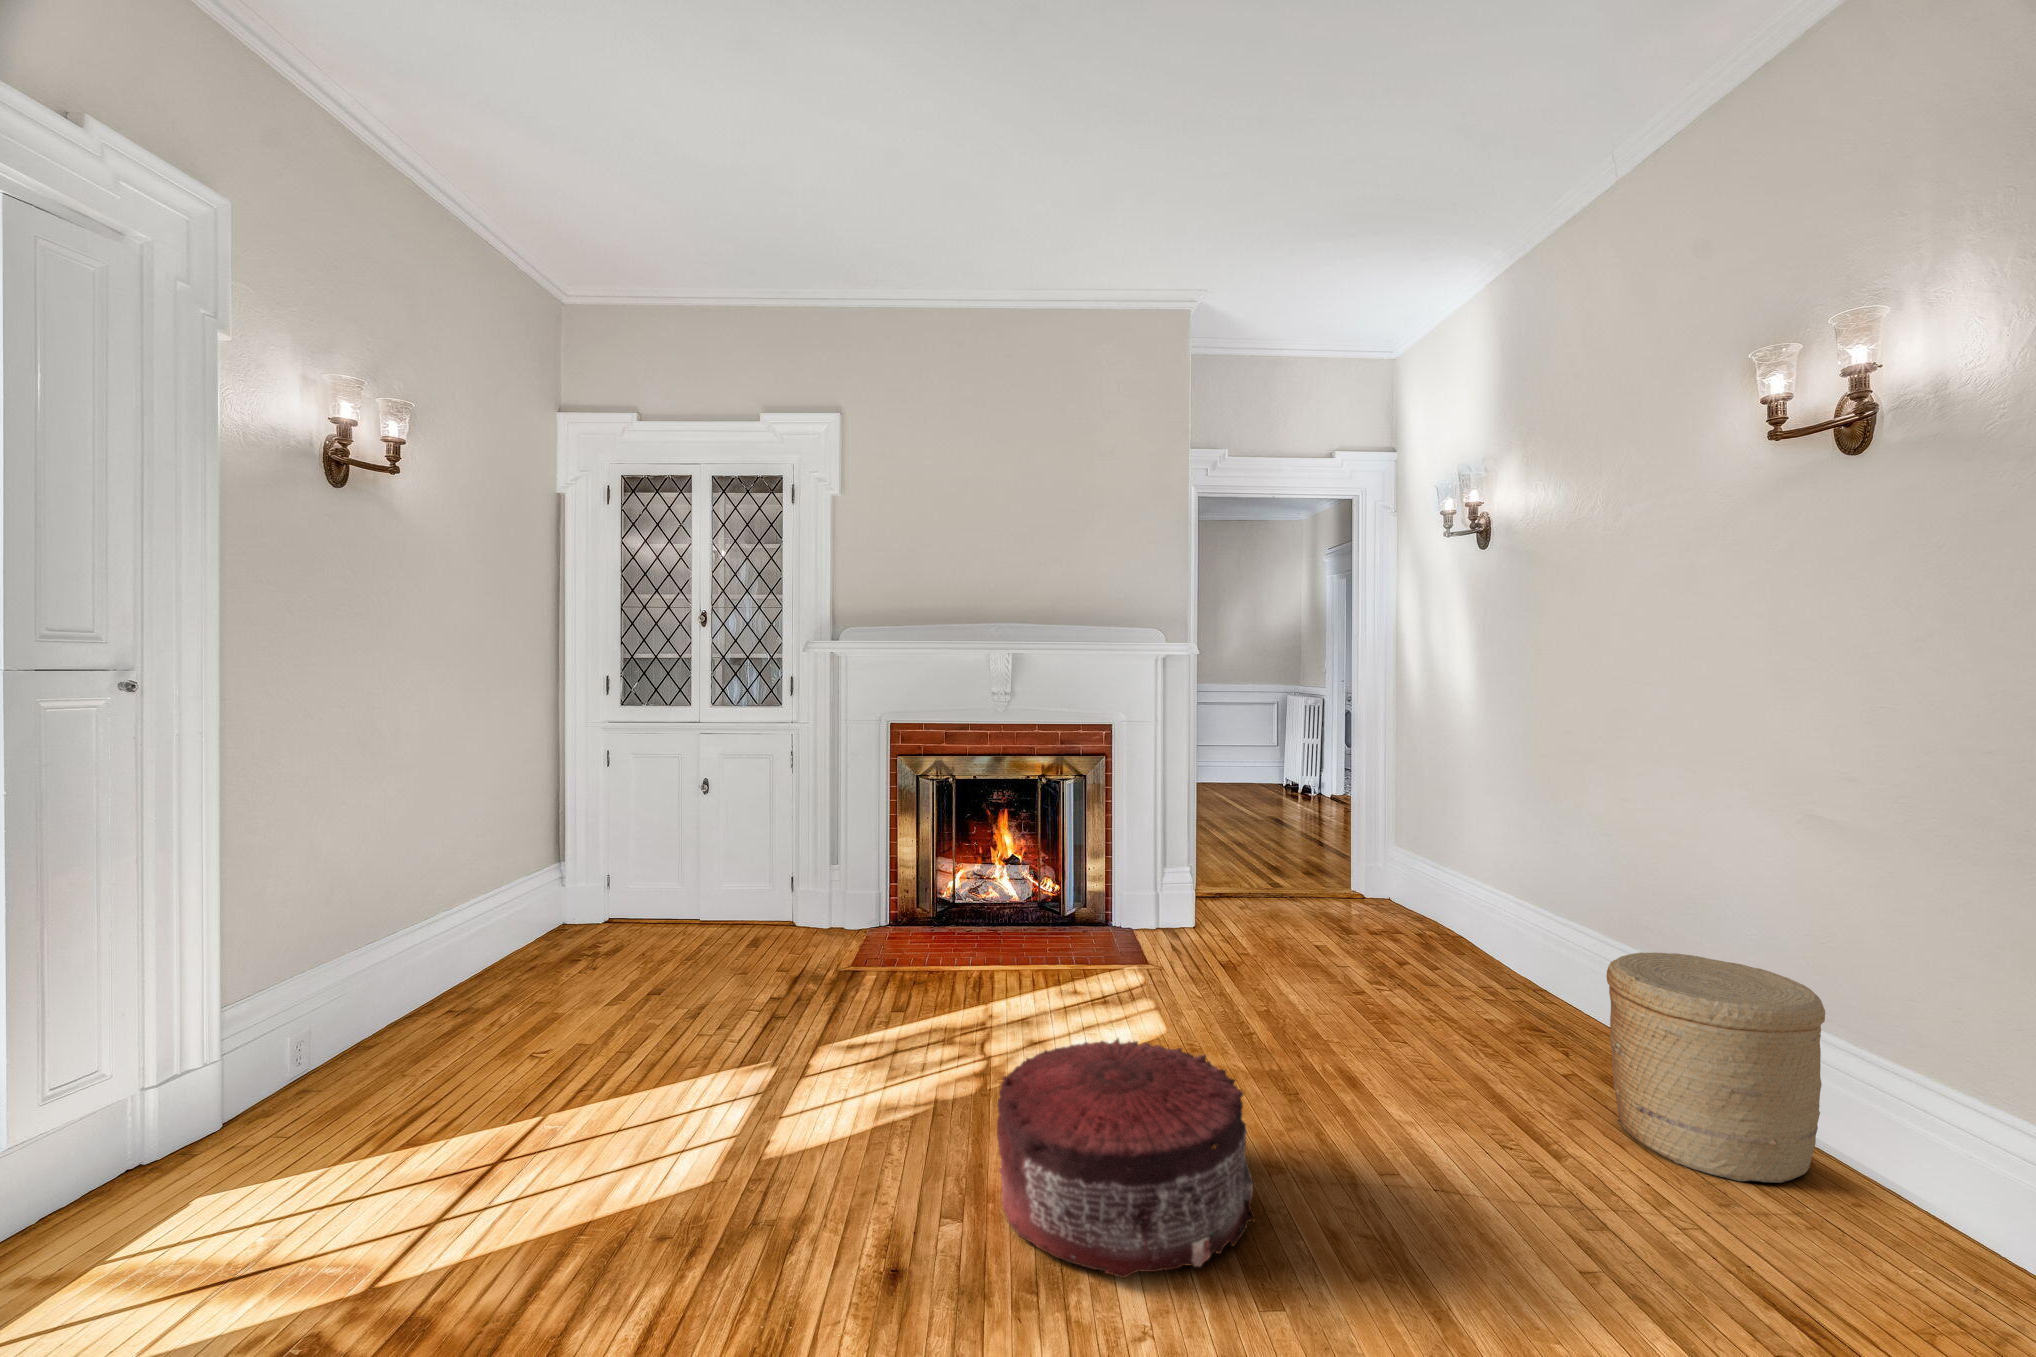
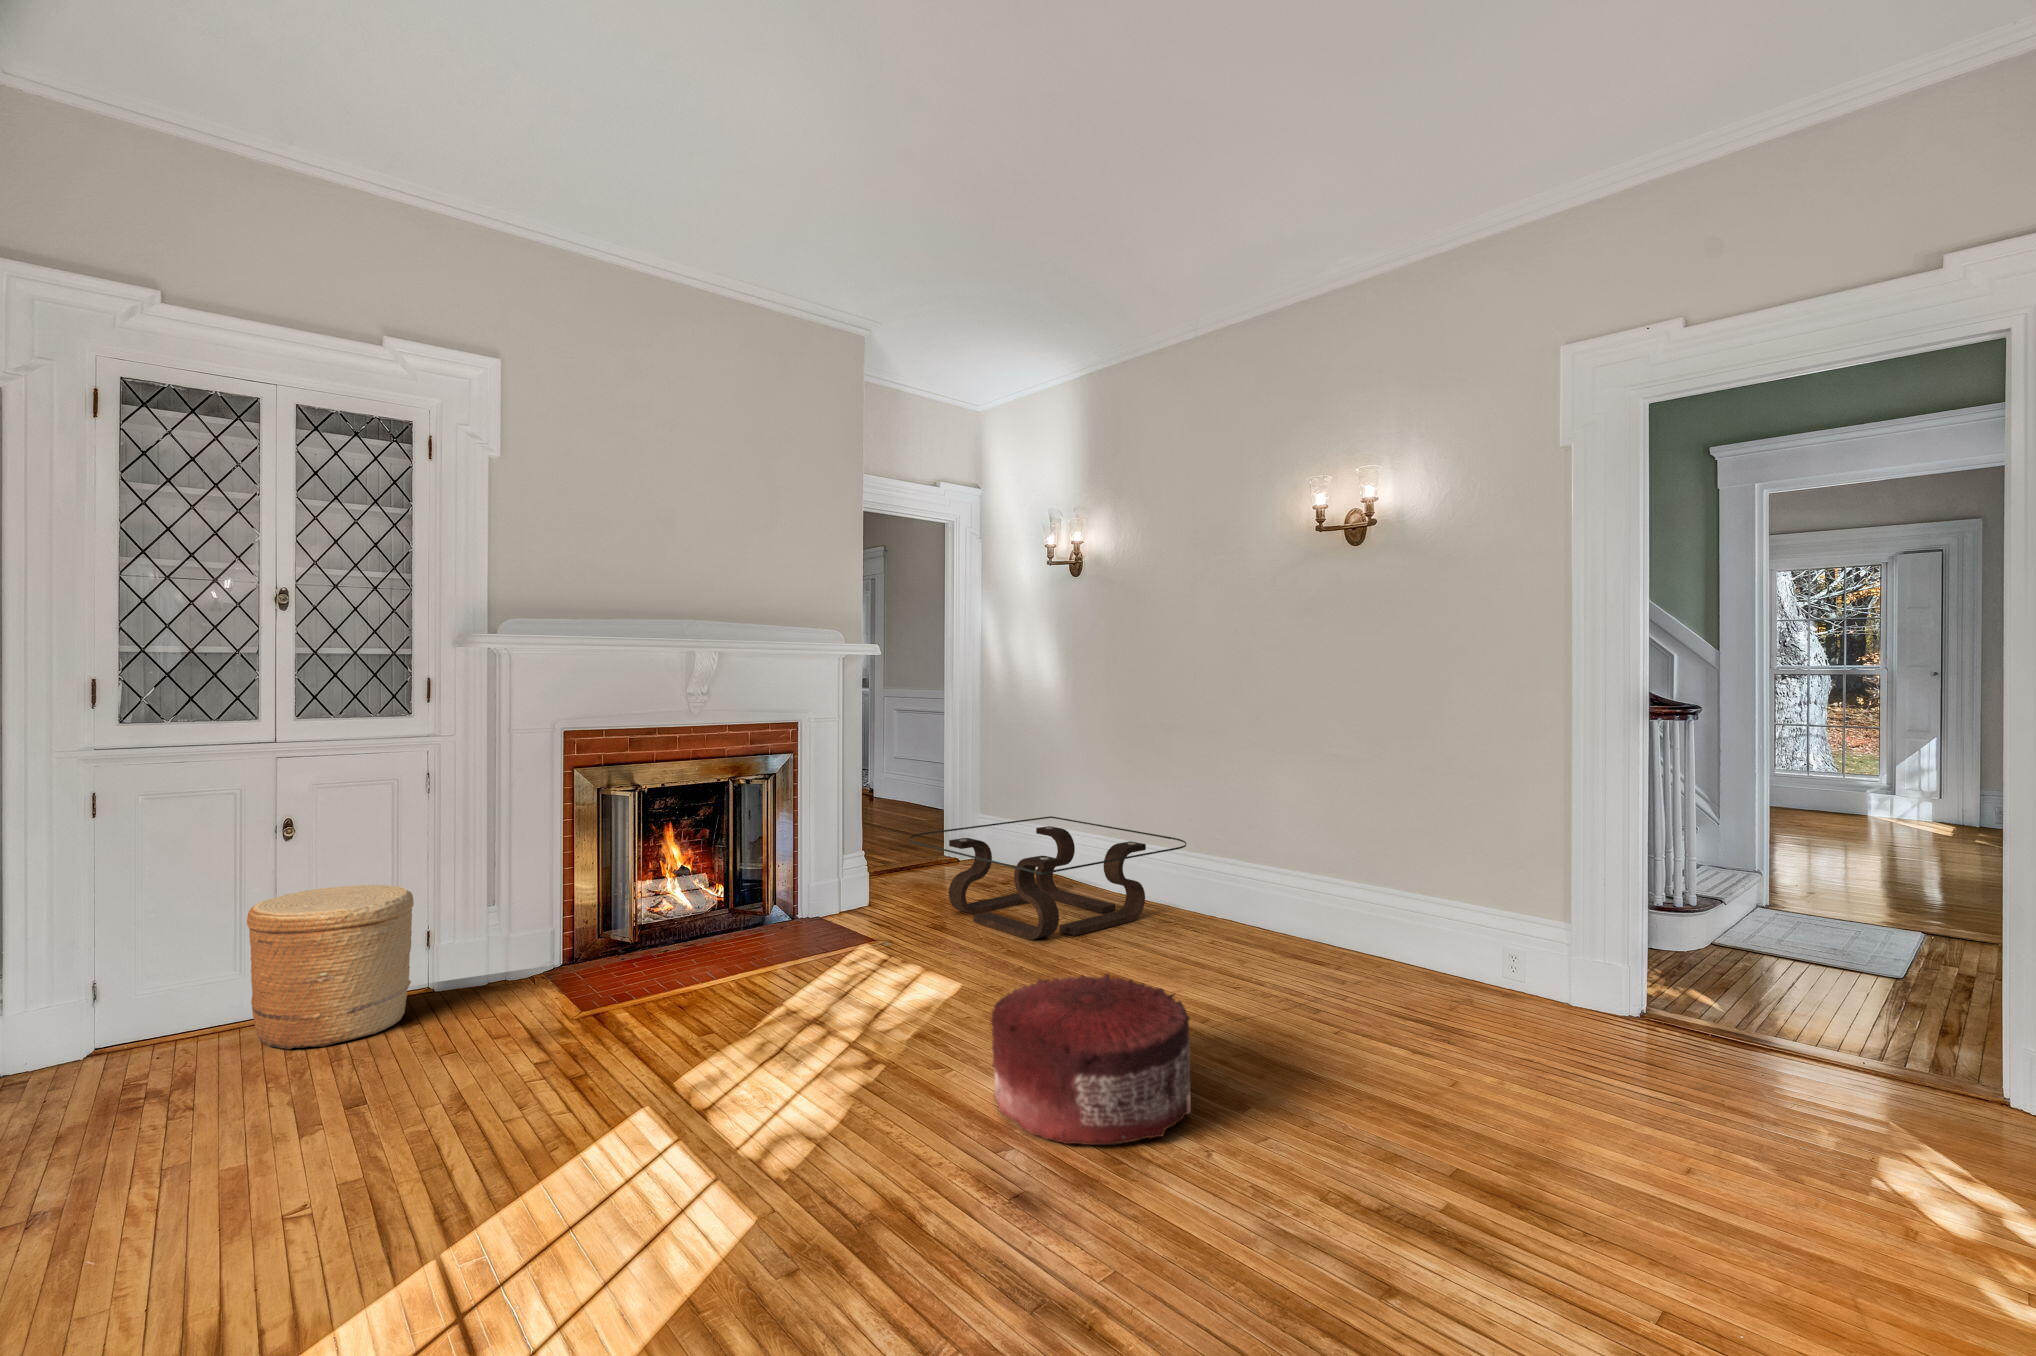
coffee table: none [1227,853,1589,1008] -> present [909,816,1186,940]
woven basket: present [1607,953,1825,1183] -> present [247,885,414,1049]

